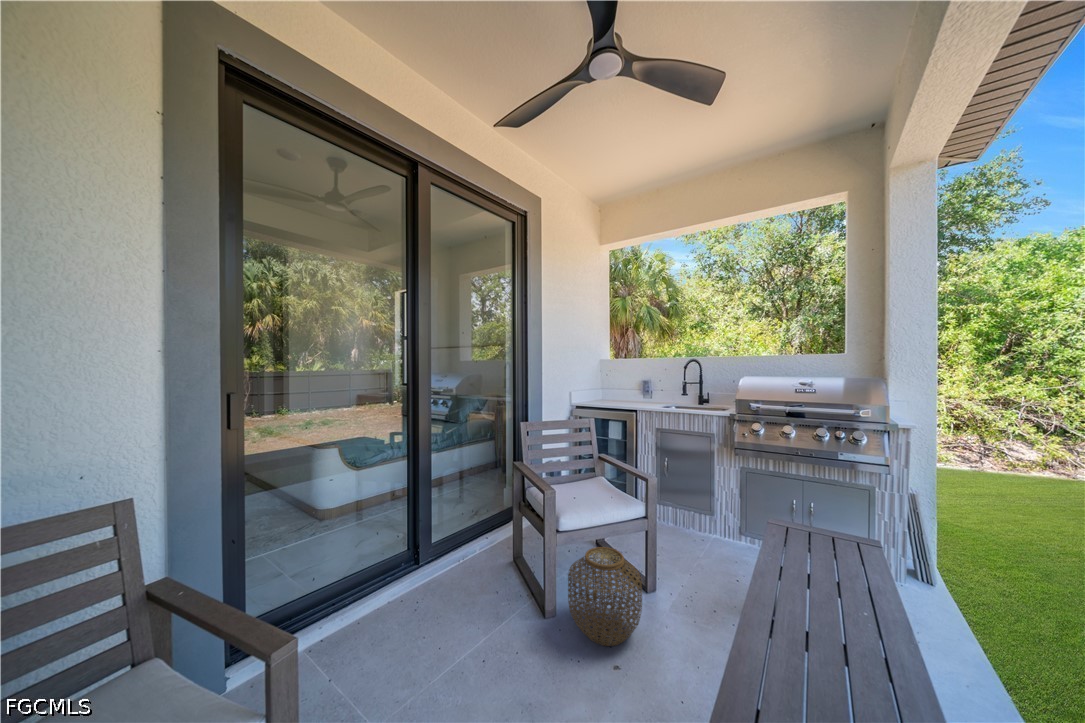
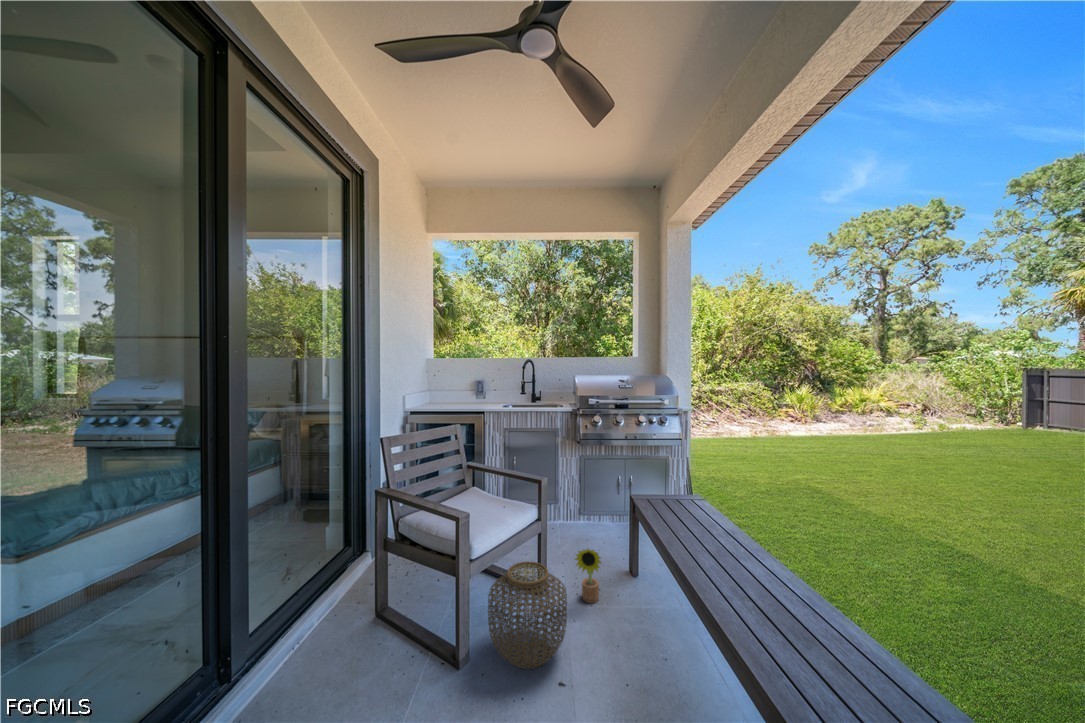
decorative plant: none [676,557,708,619] -> present [575,549,601,603]

